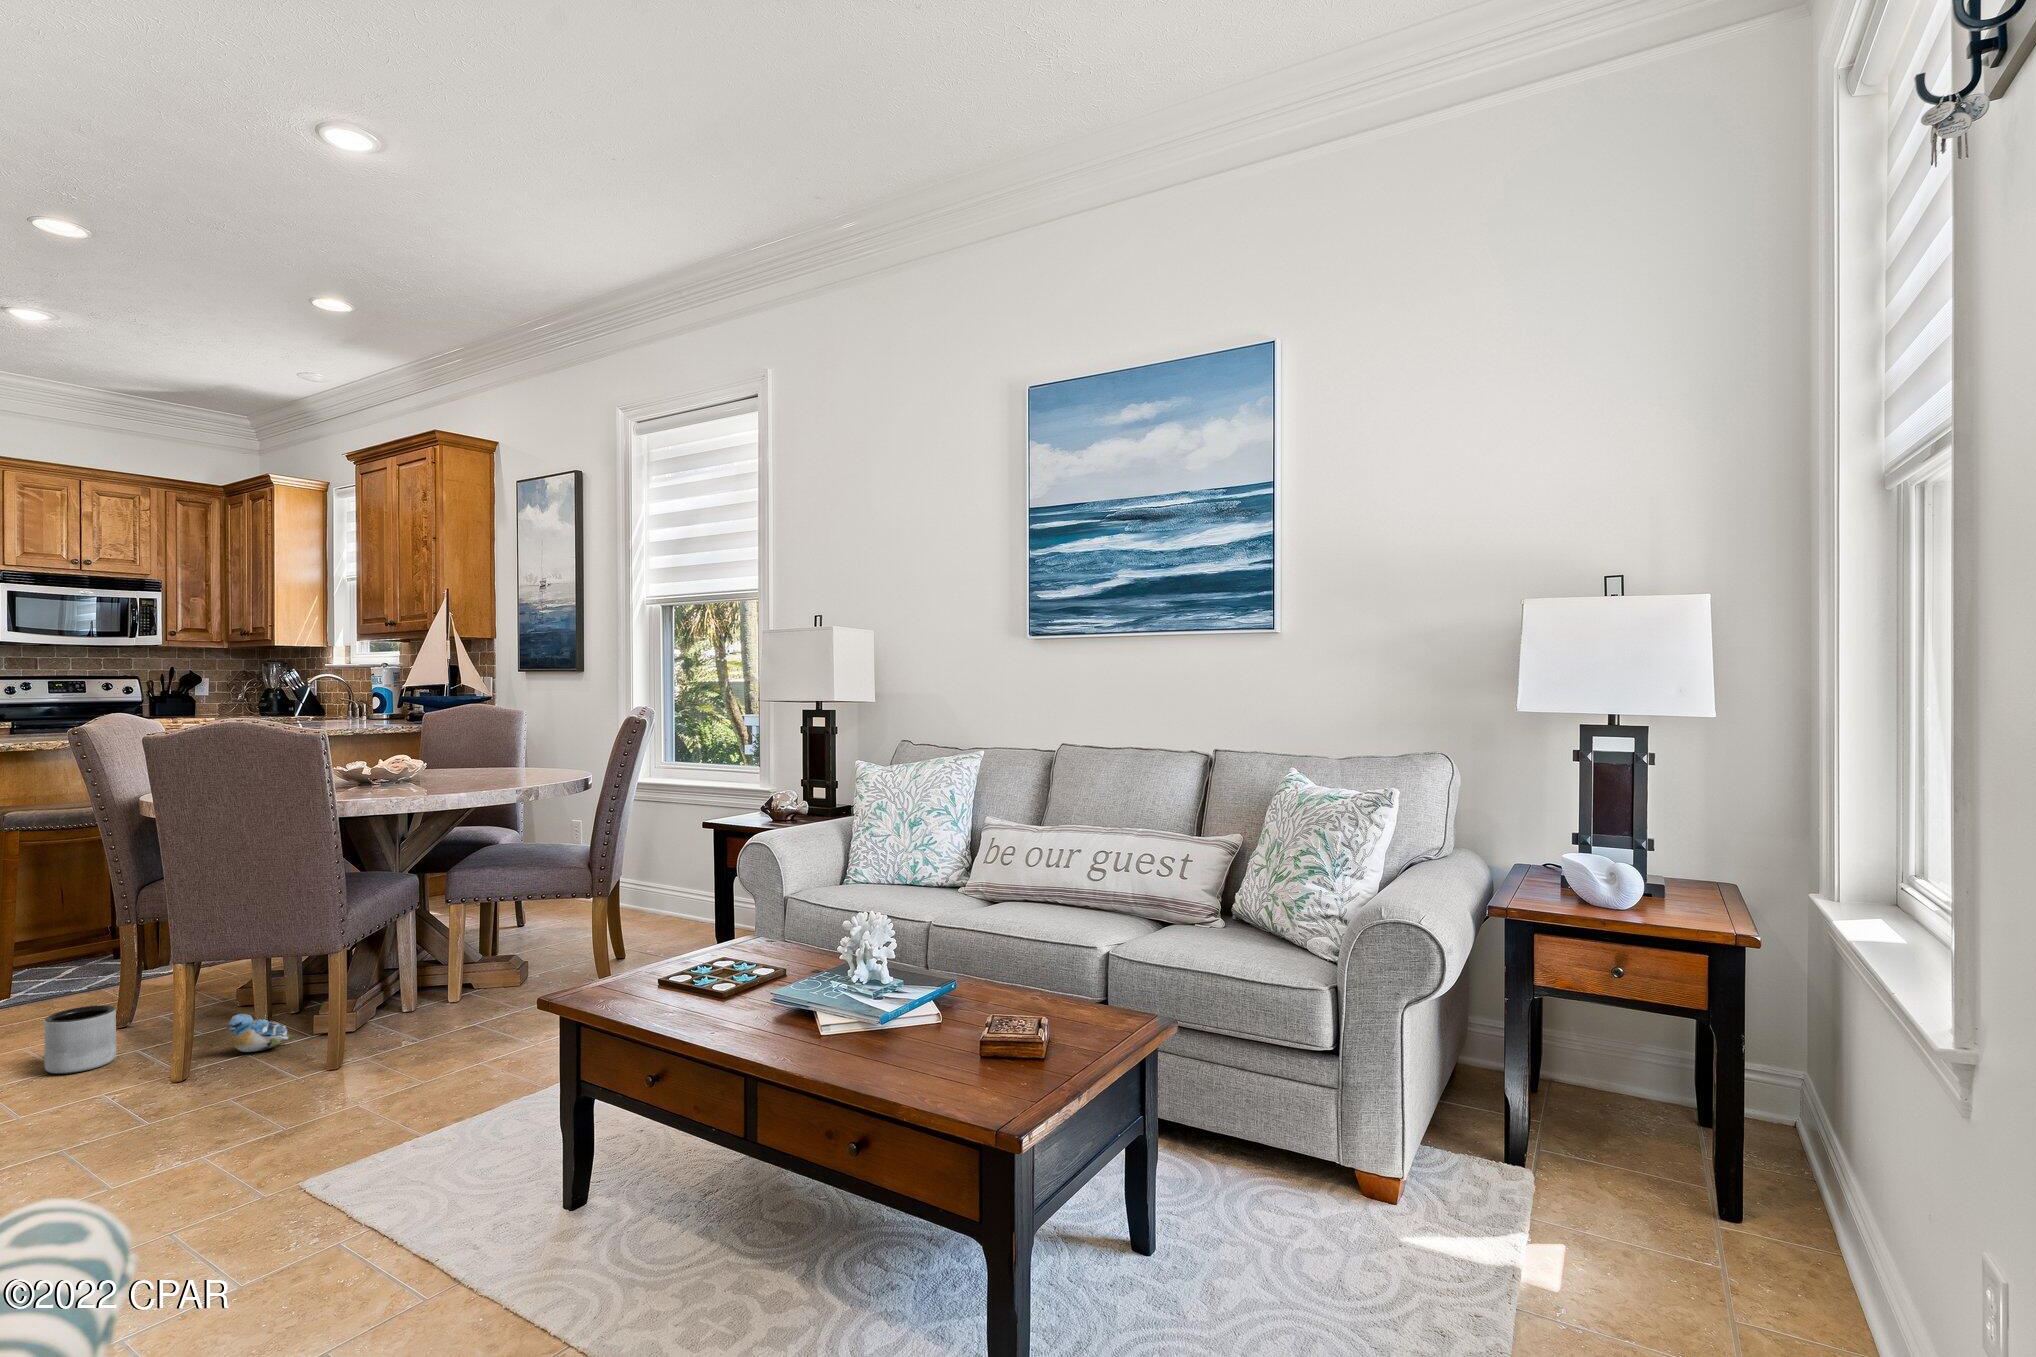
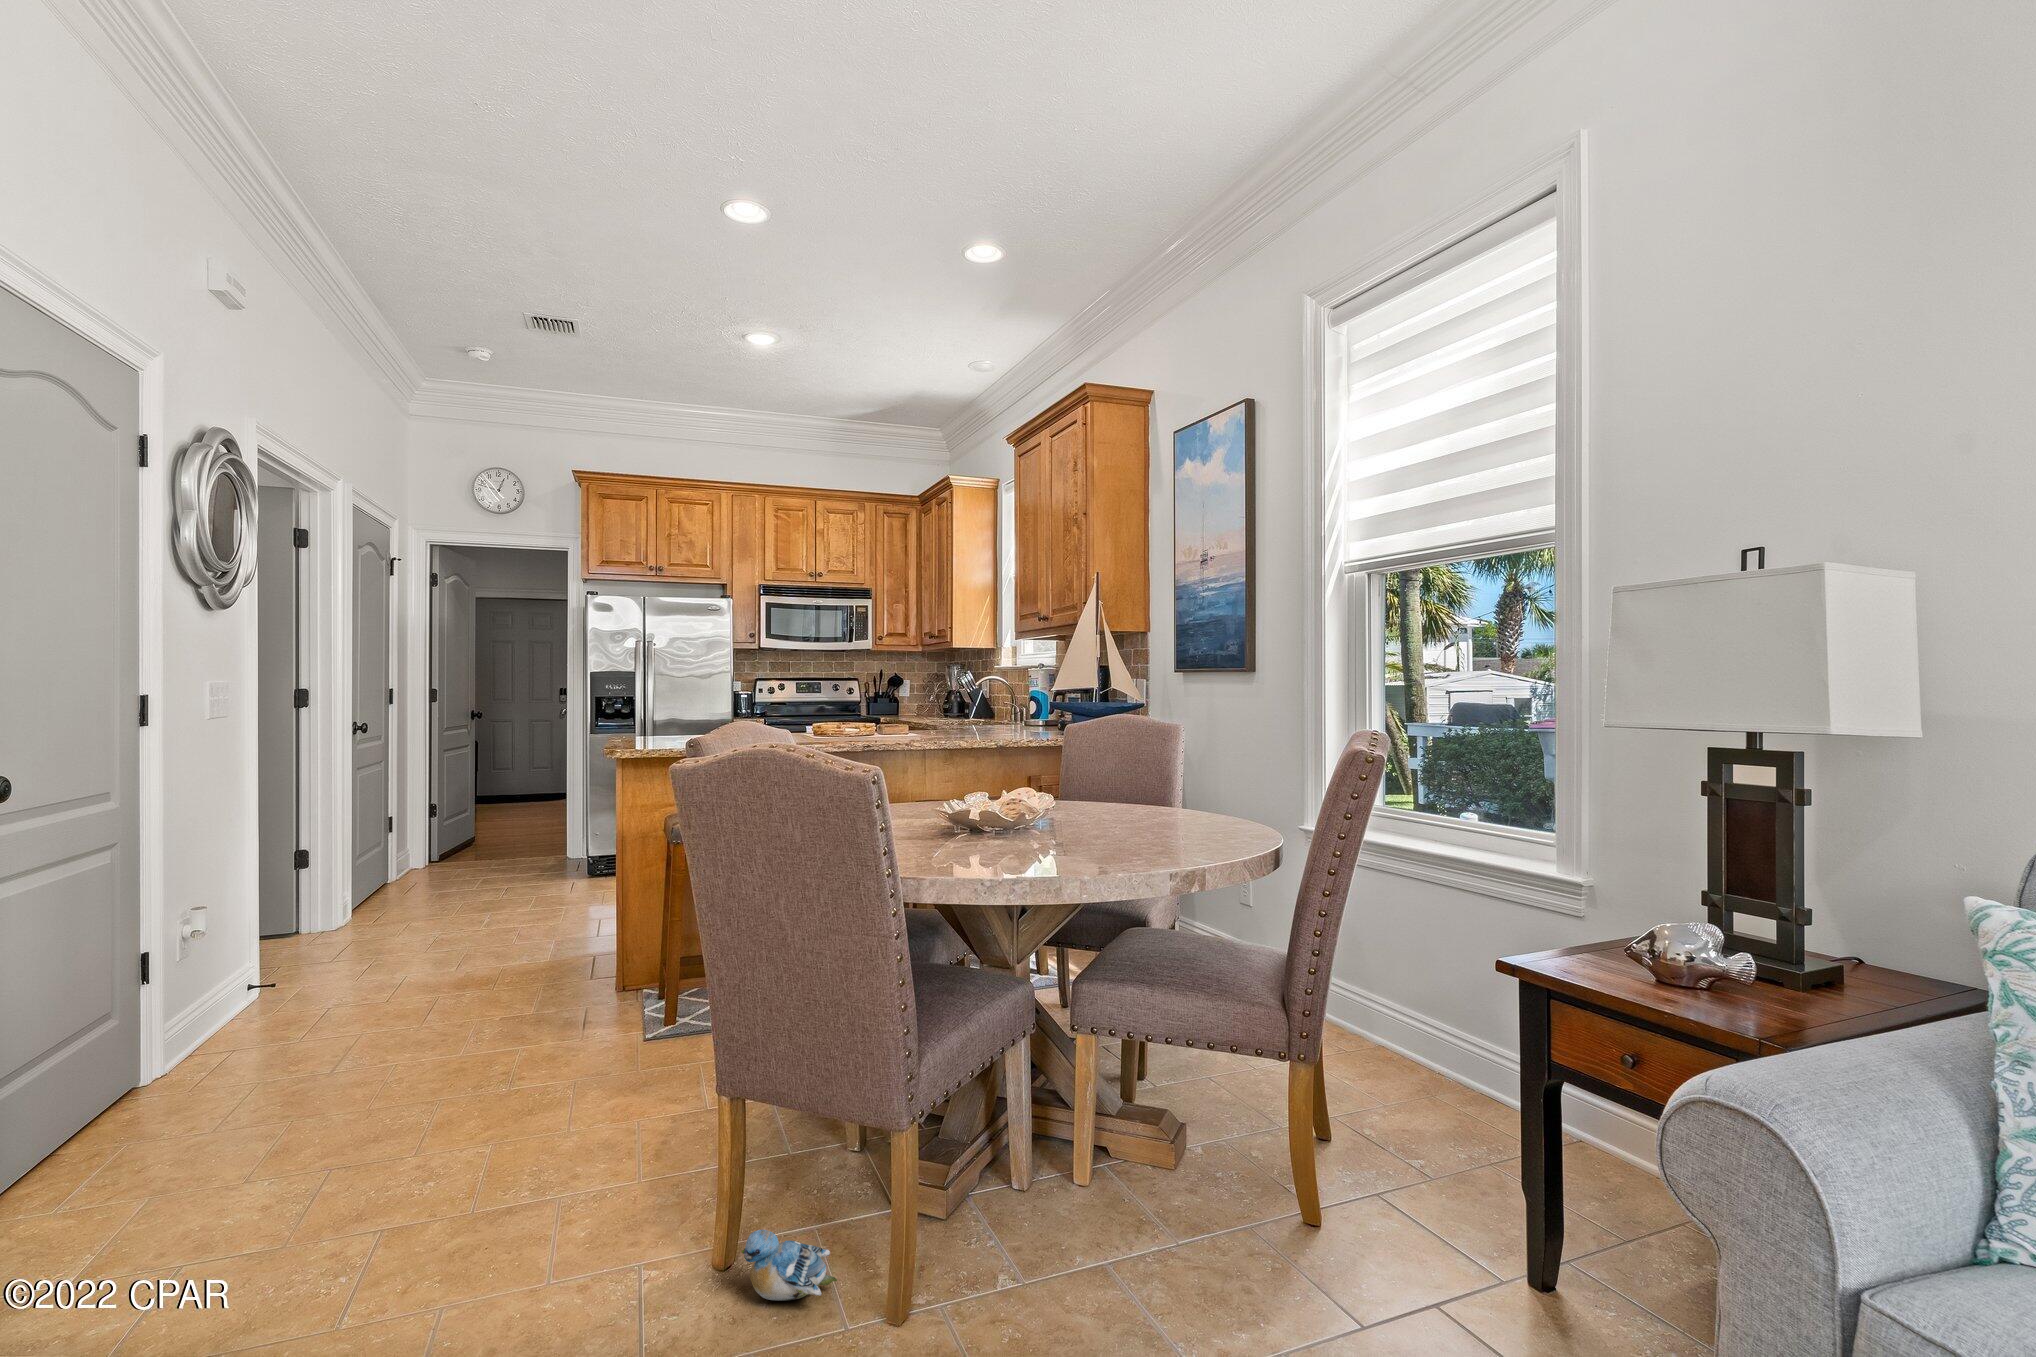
planter: present [44,1005,117,1074] -> none [547,1146,635,1265]

